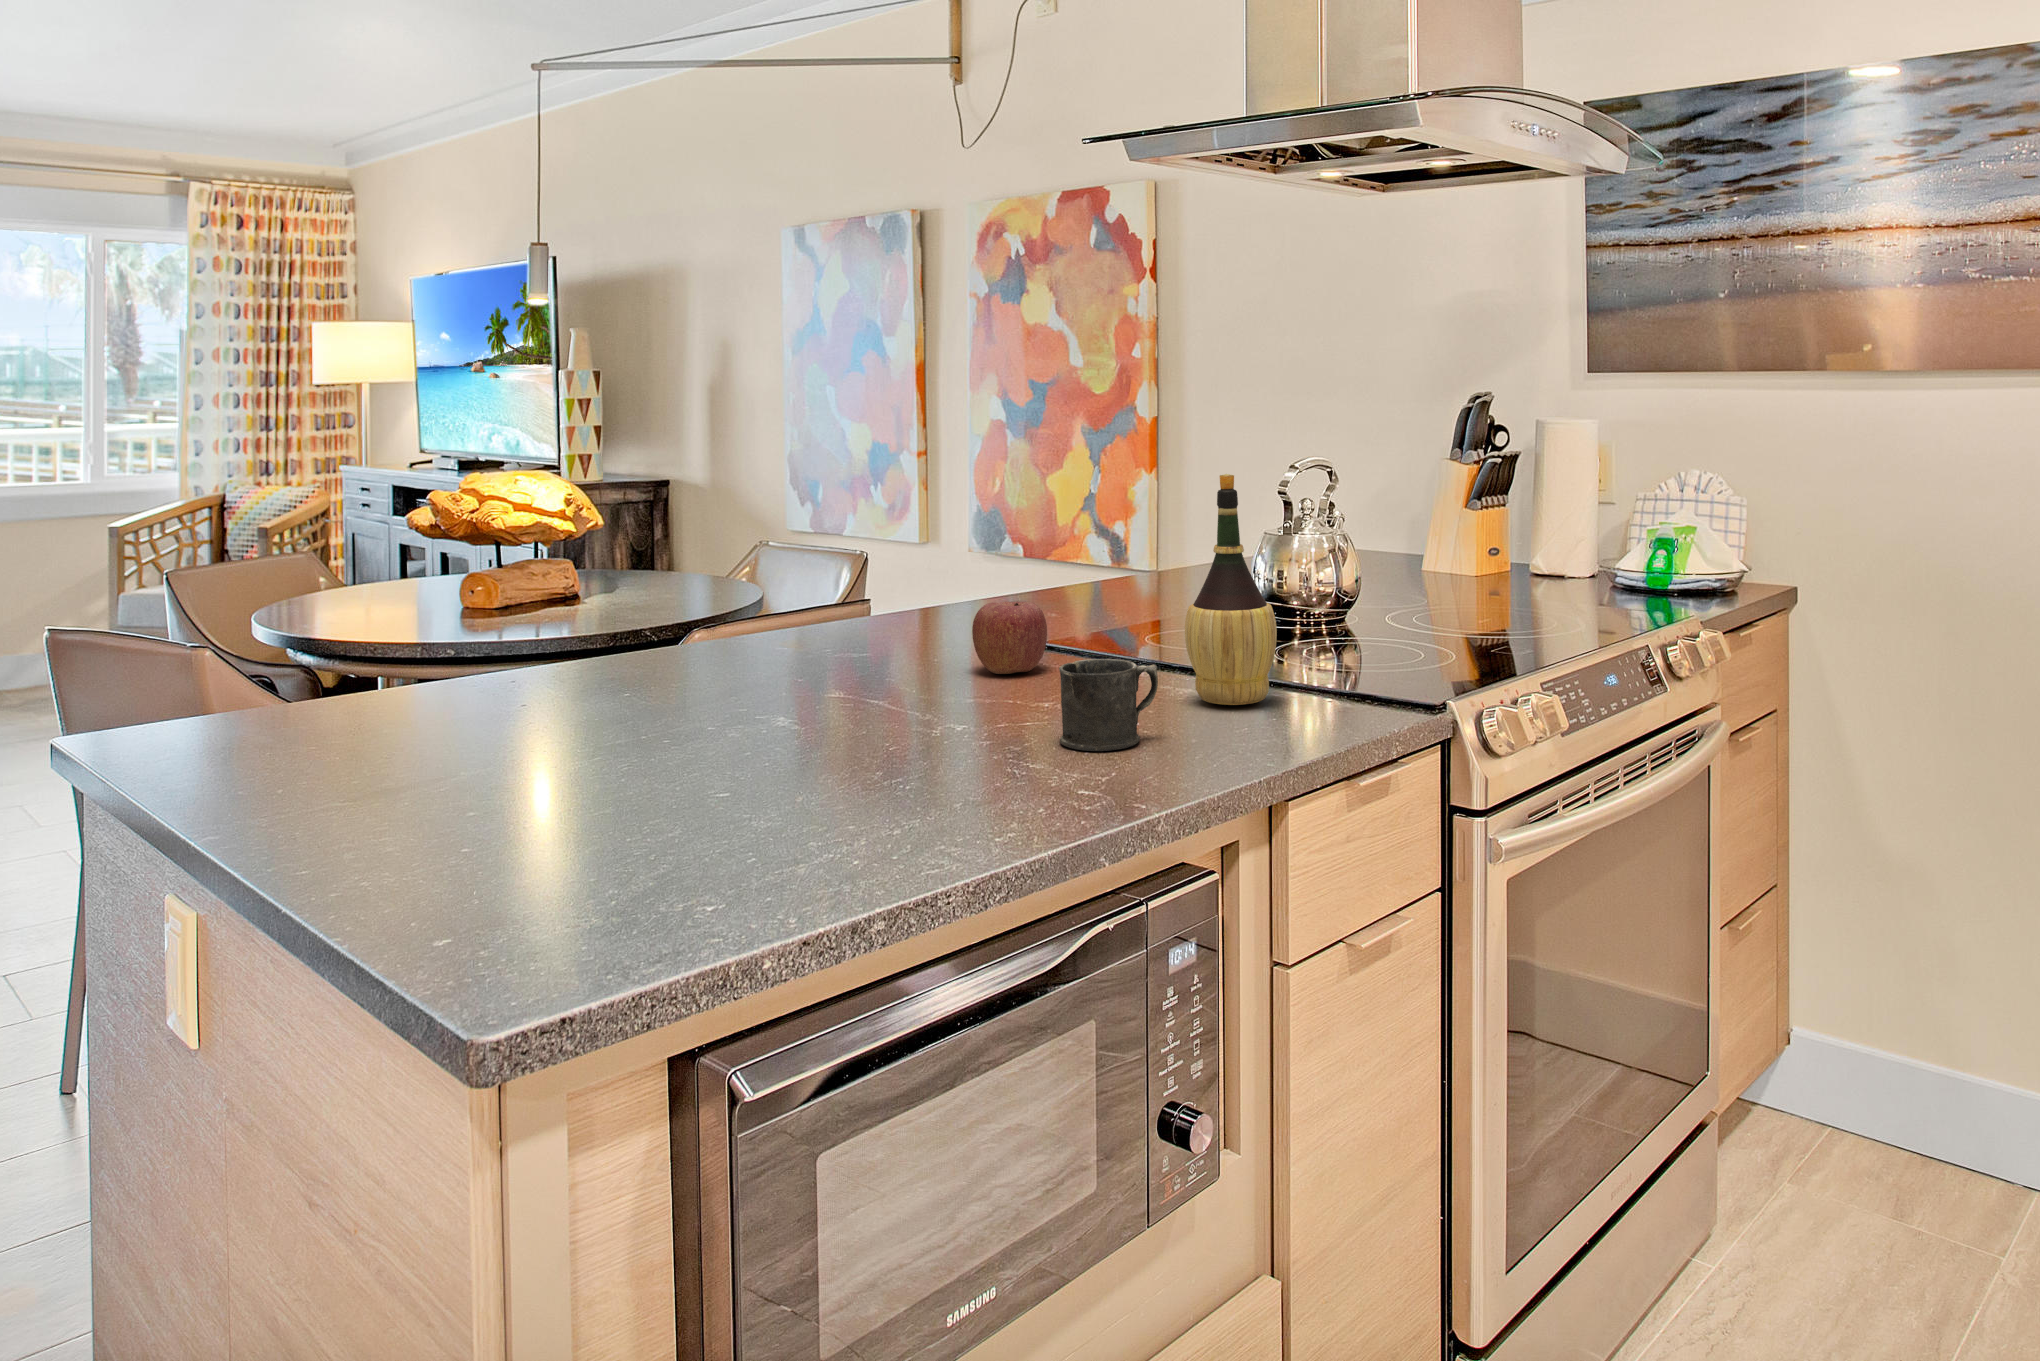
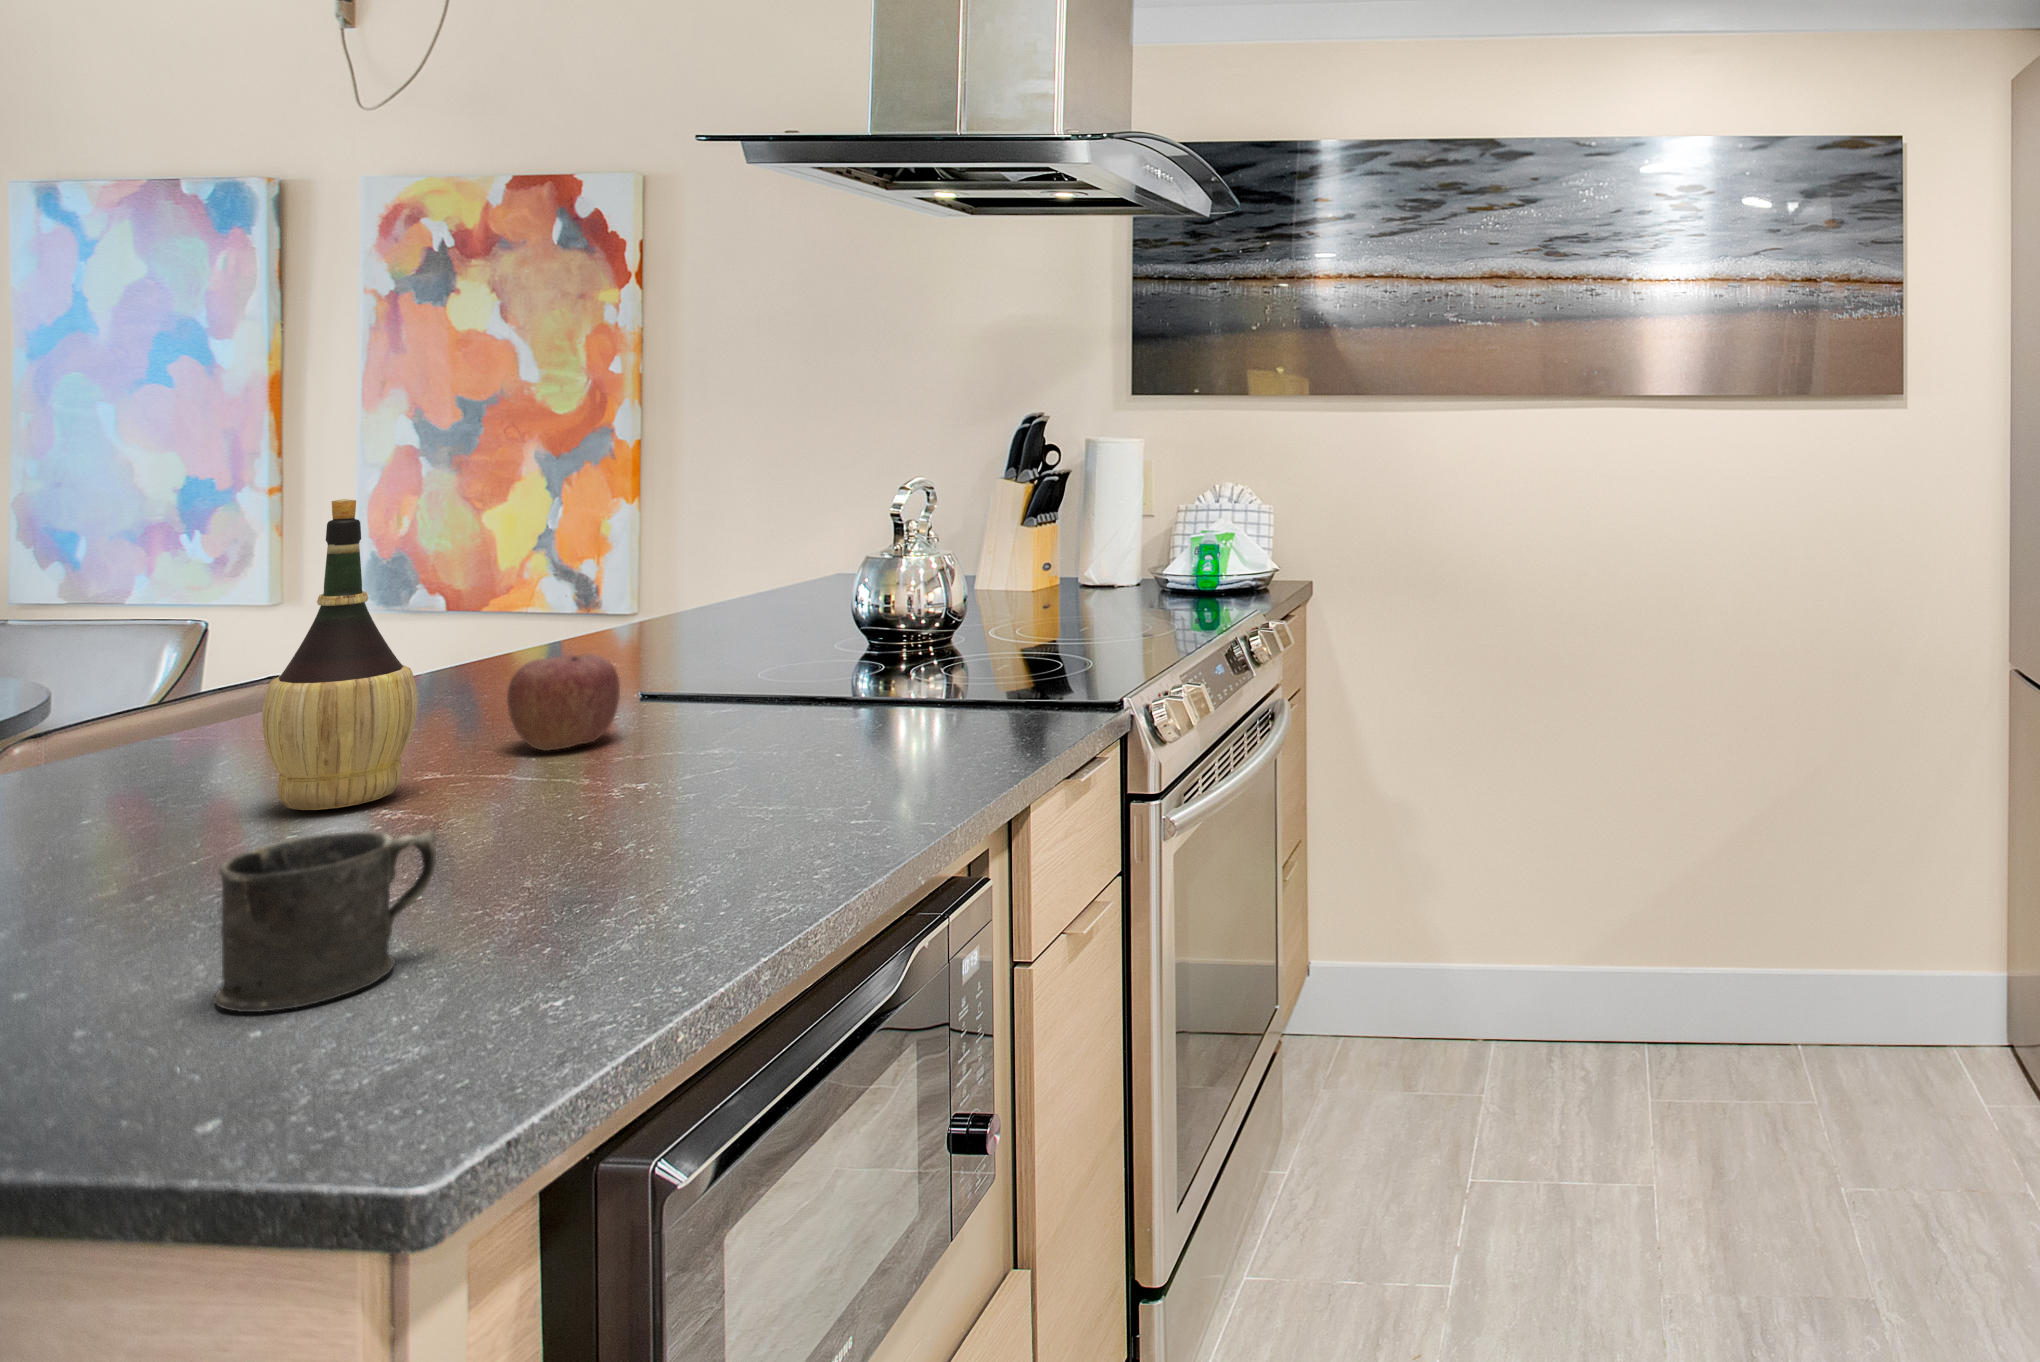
wine bottle: present [1185,474,1277,705] -> present [262,499,418,810]
mug: present [1059,659,1158,751] -> present [214,831,436,1012]

